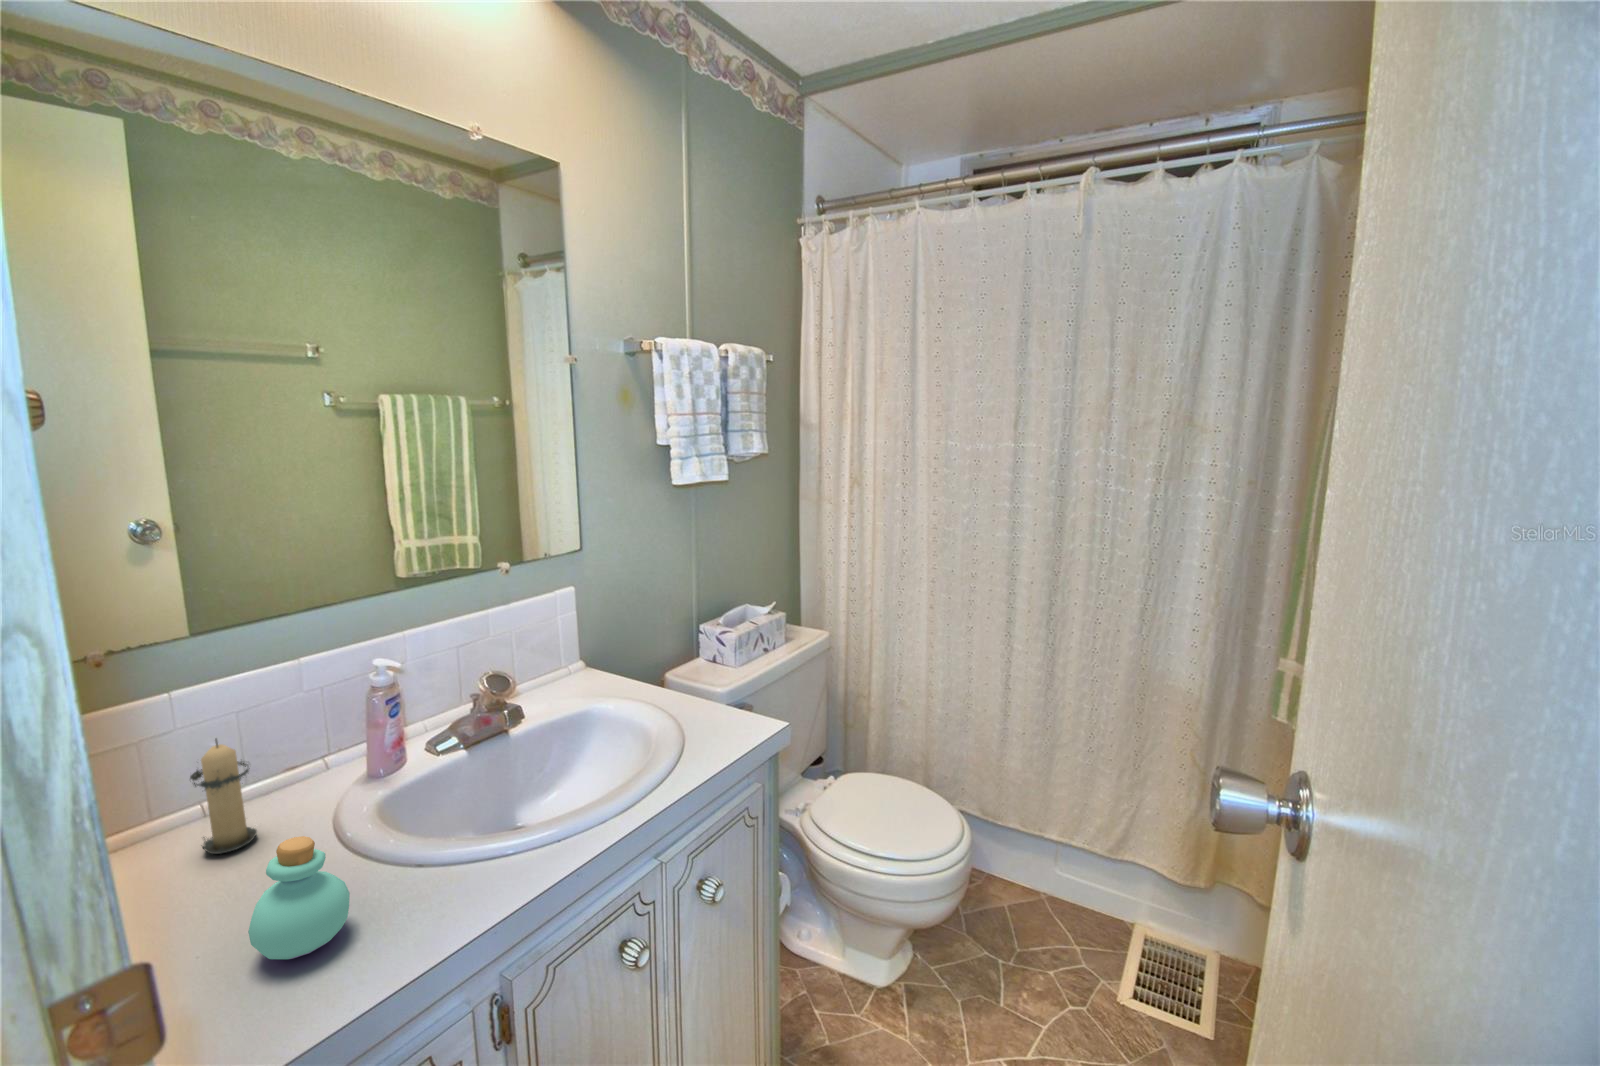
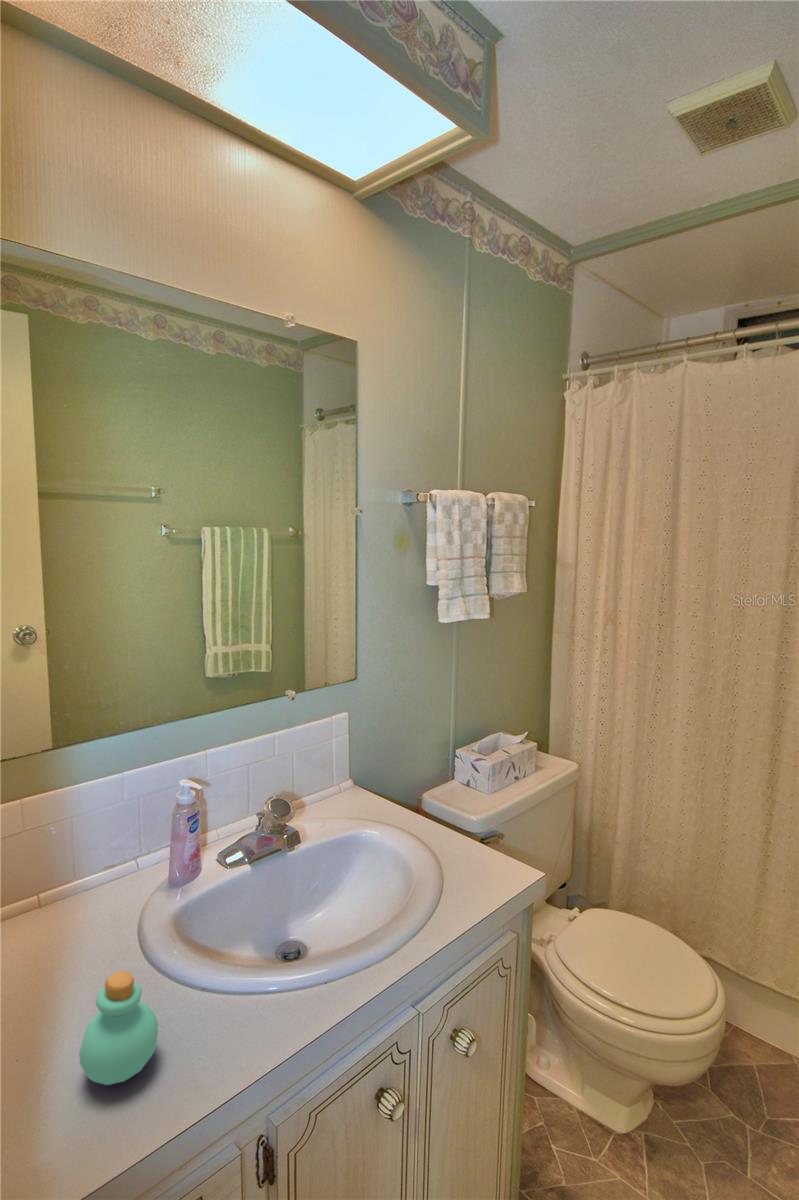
candle: present [190,739,257,854] -> none [44,852,98,953]

